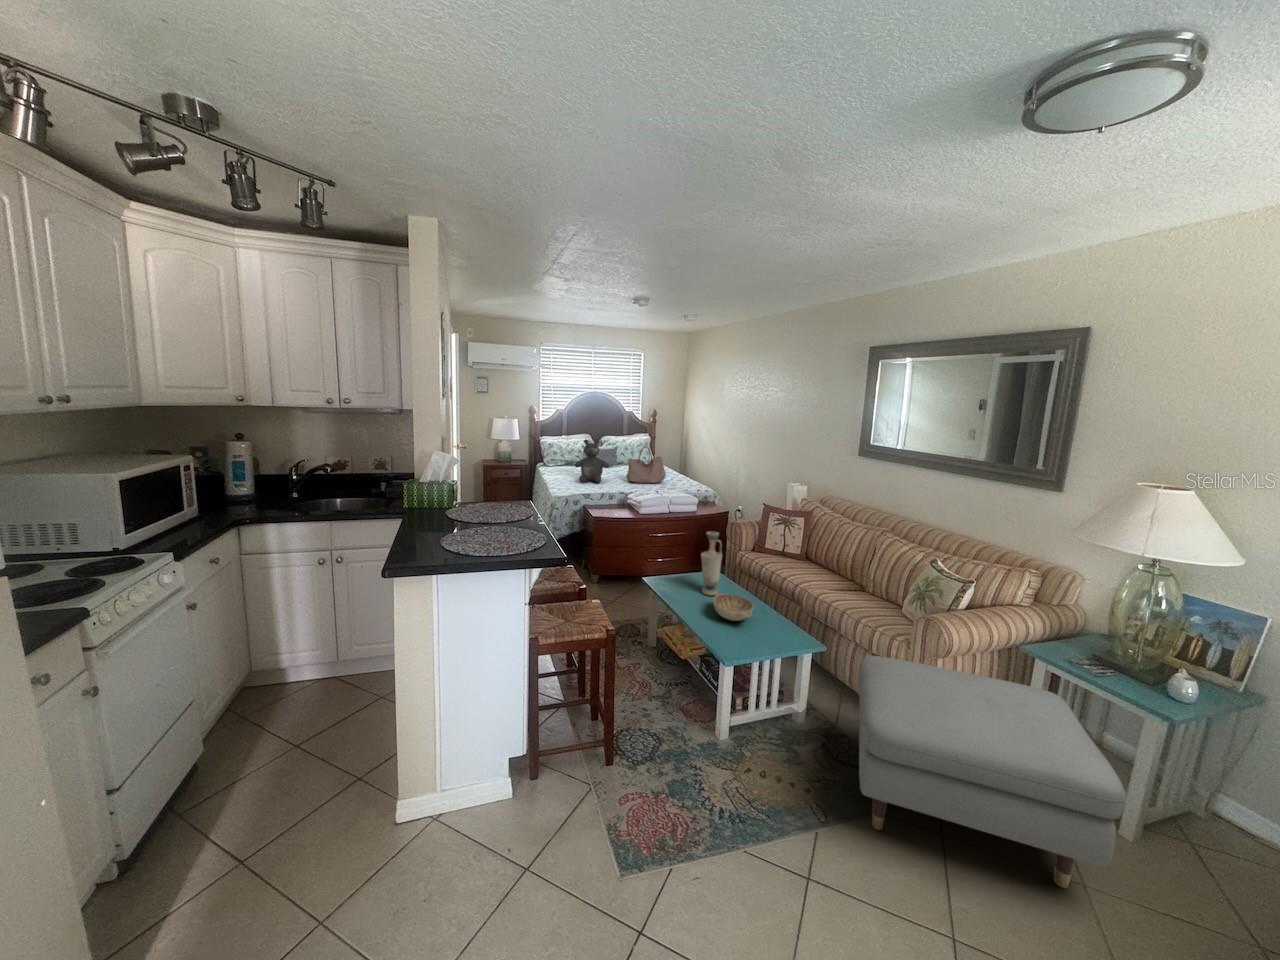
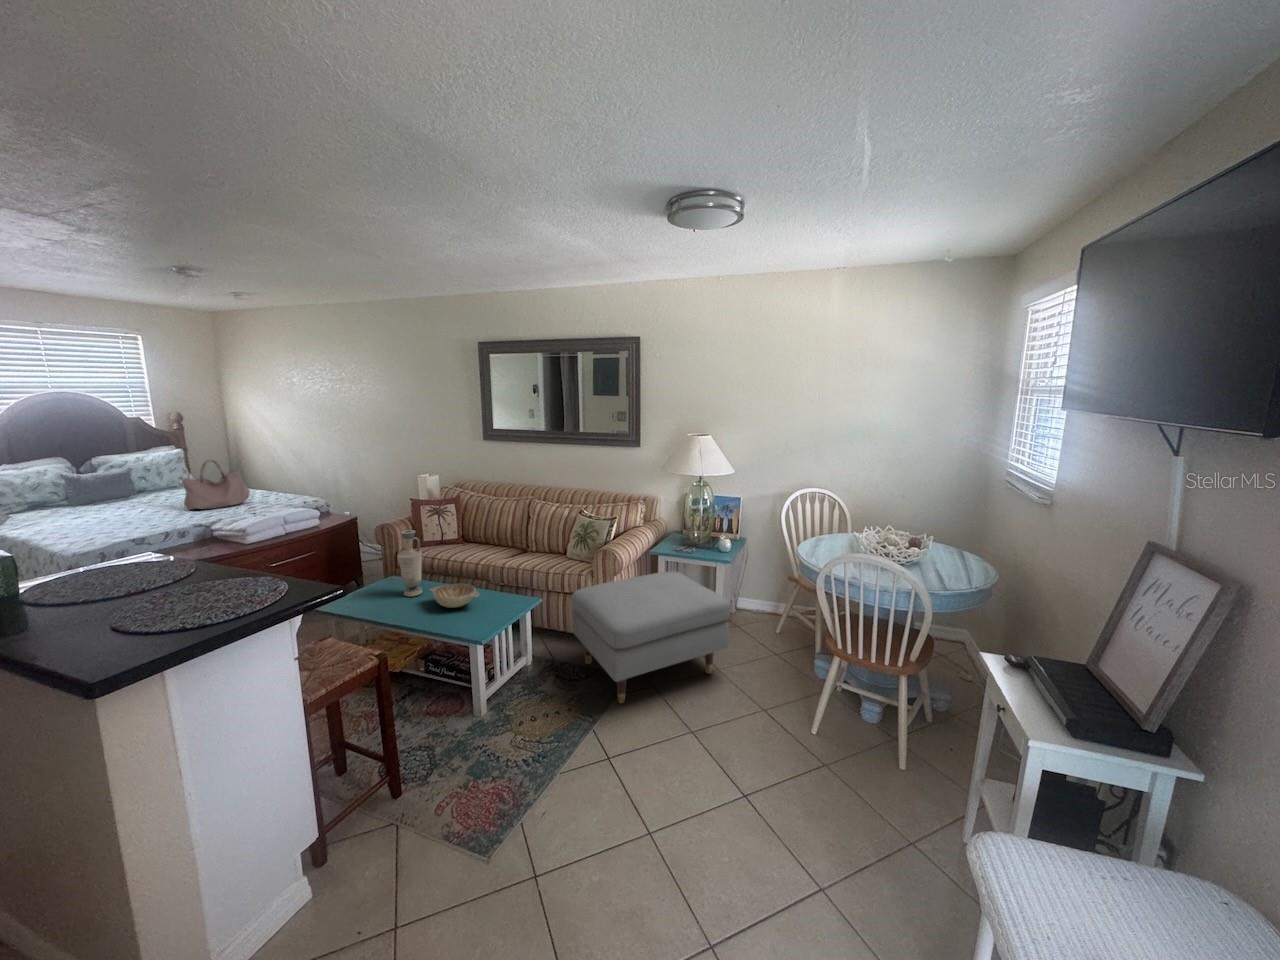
teddy bear: present [575,439,609,483] -> none [73,458,147,525]

